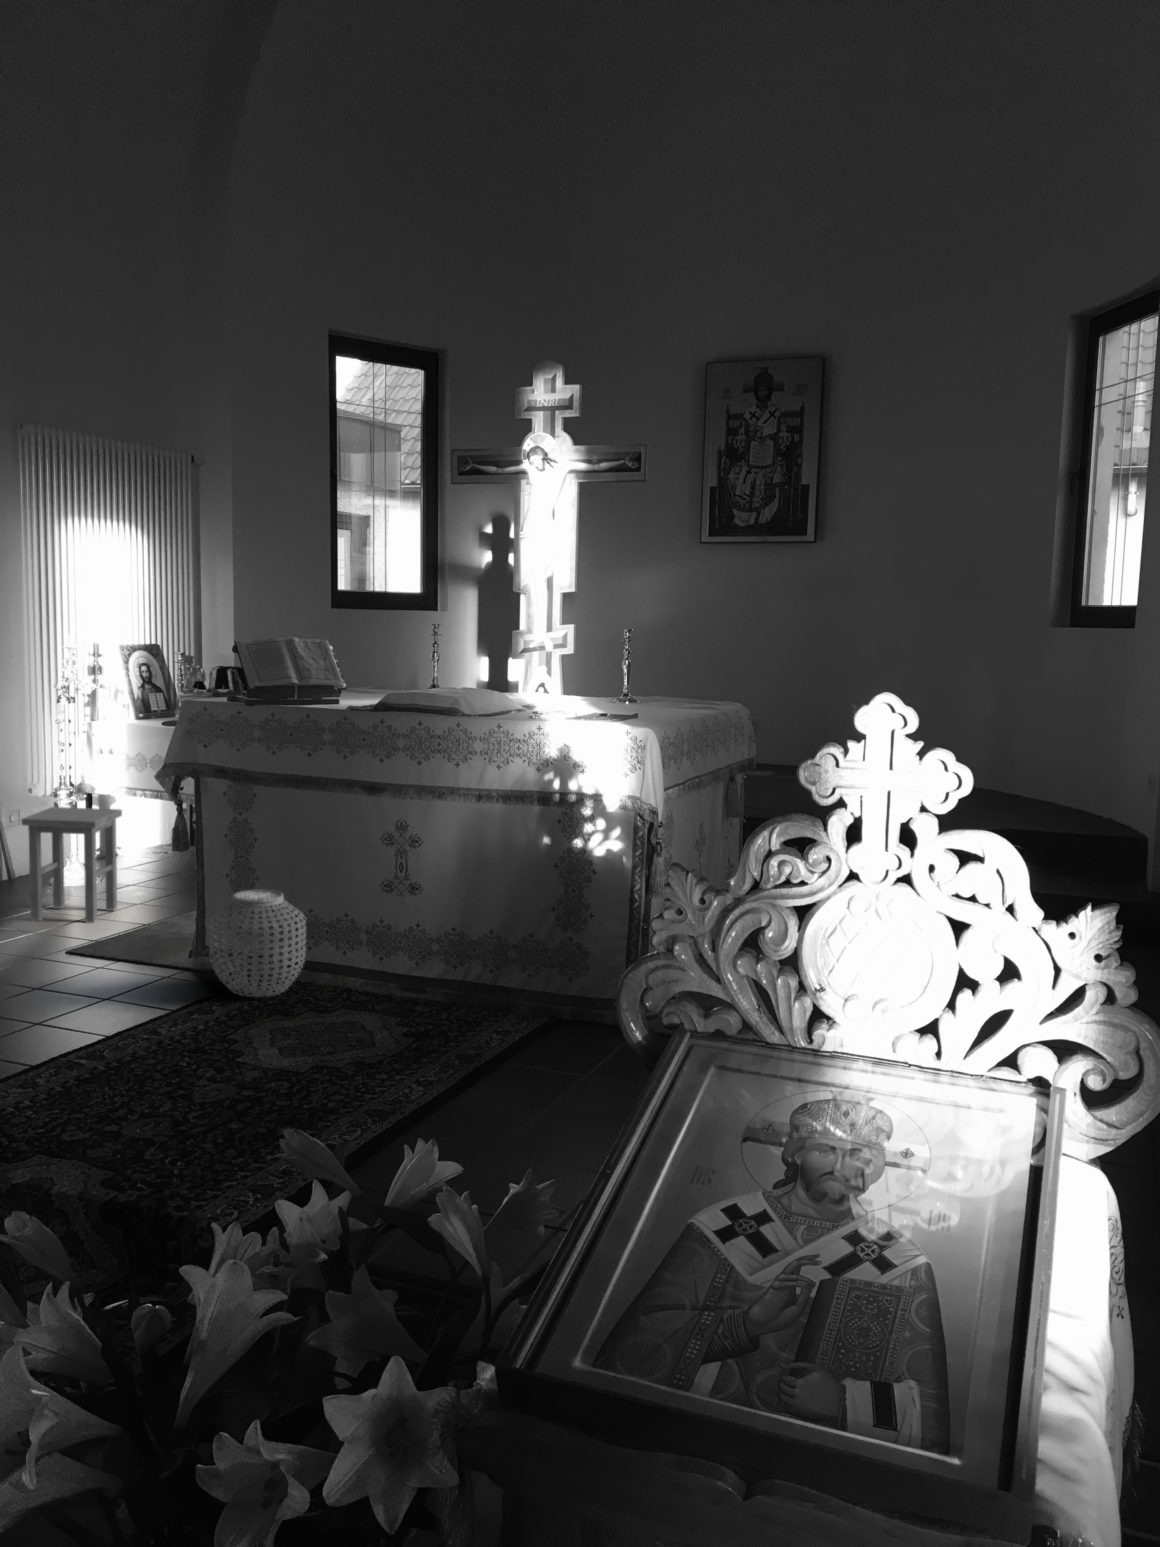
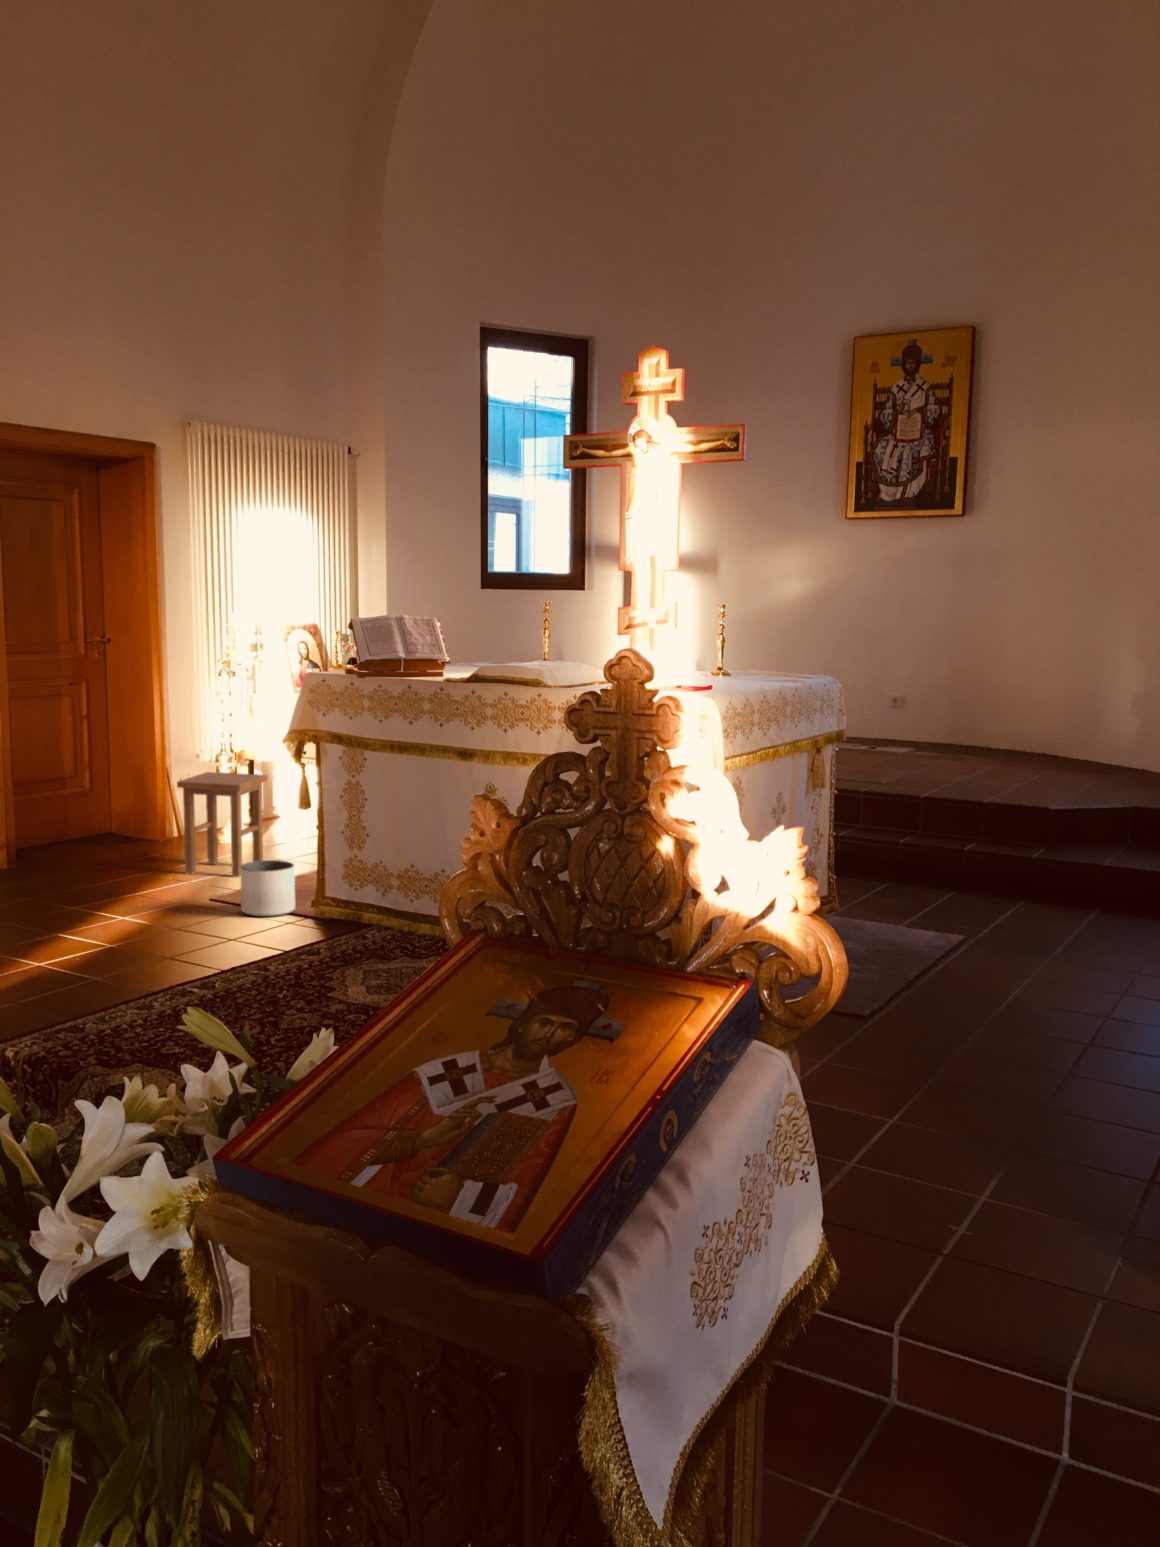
woven basket: present [209,890,306,997] -> none [318,846,405,943]
planter: none [110,906,172,970] -> present [241,860,295,917]

